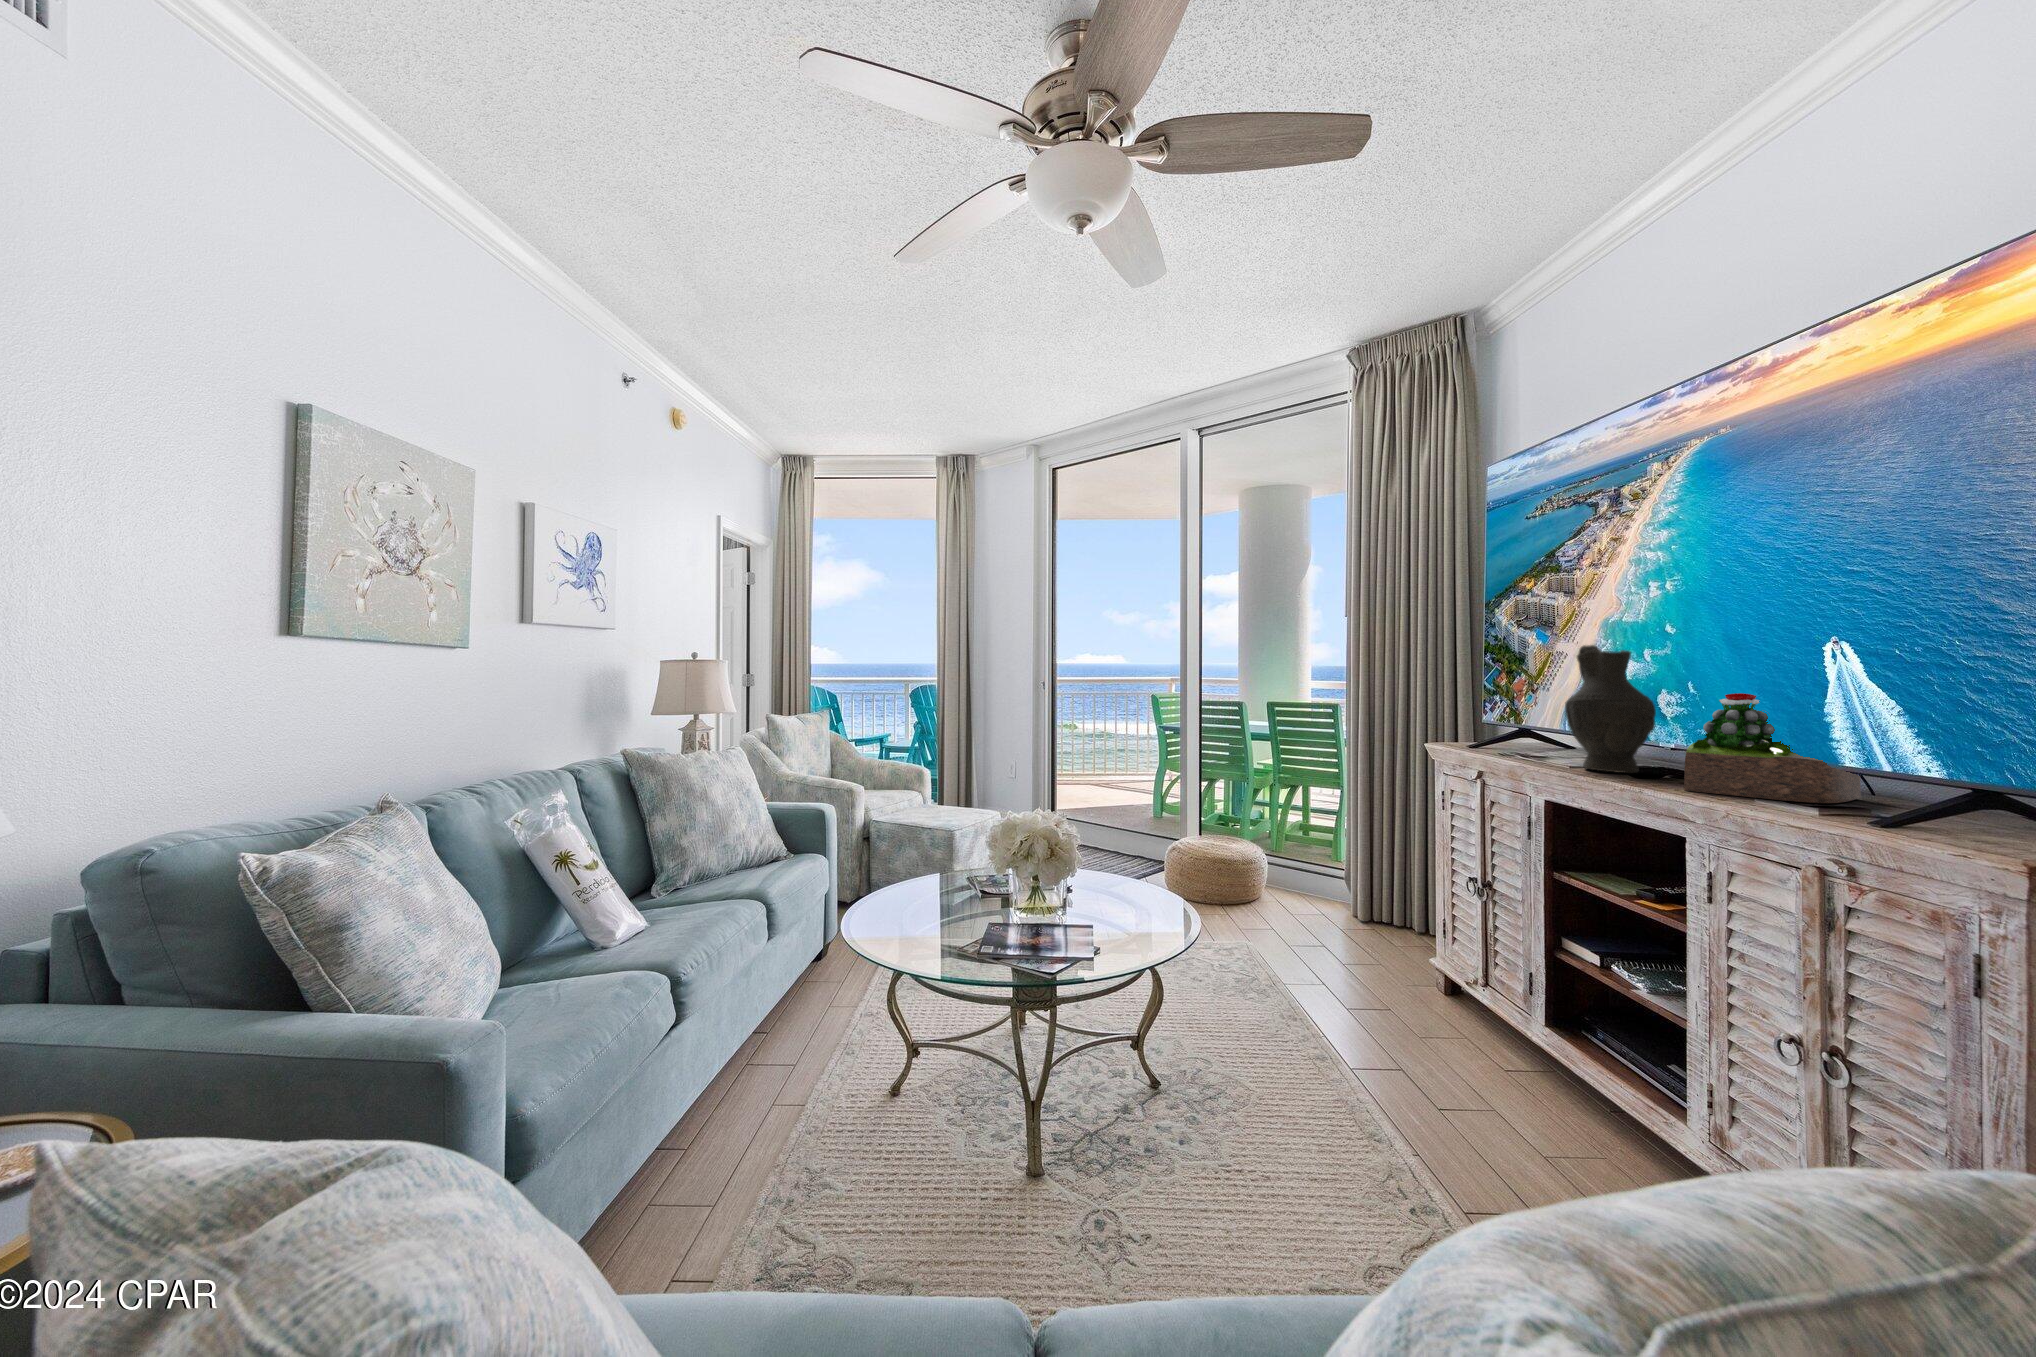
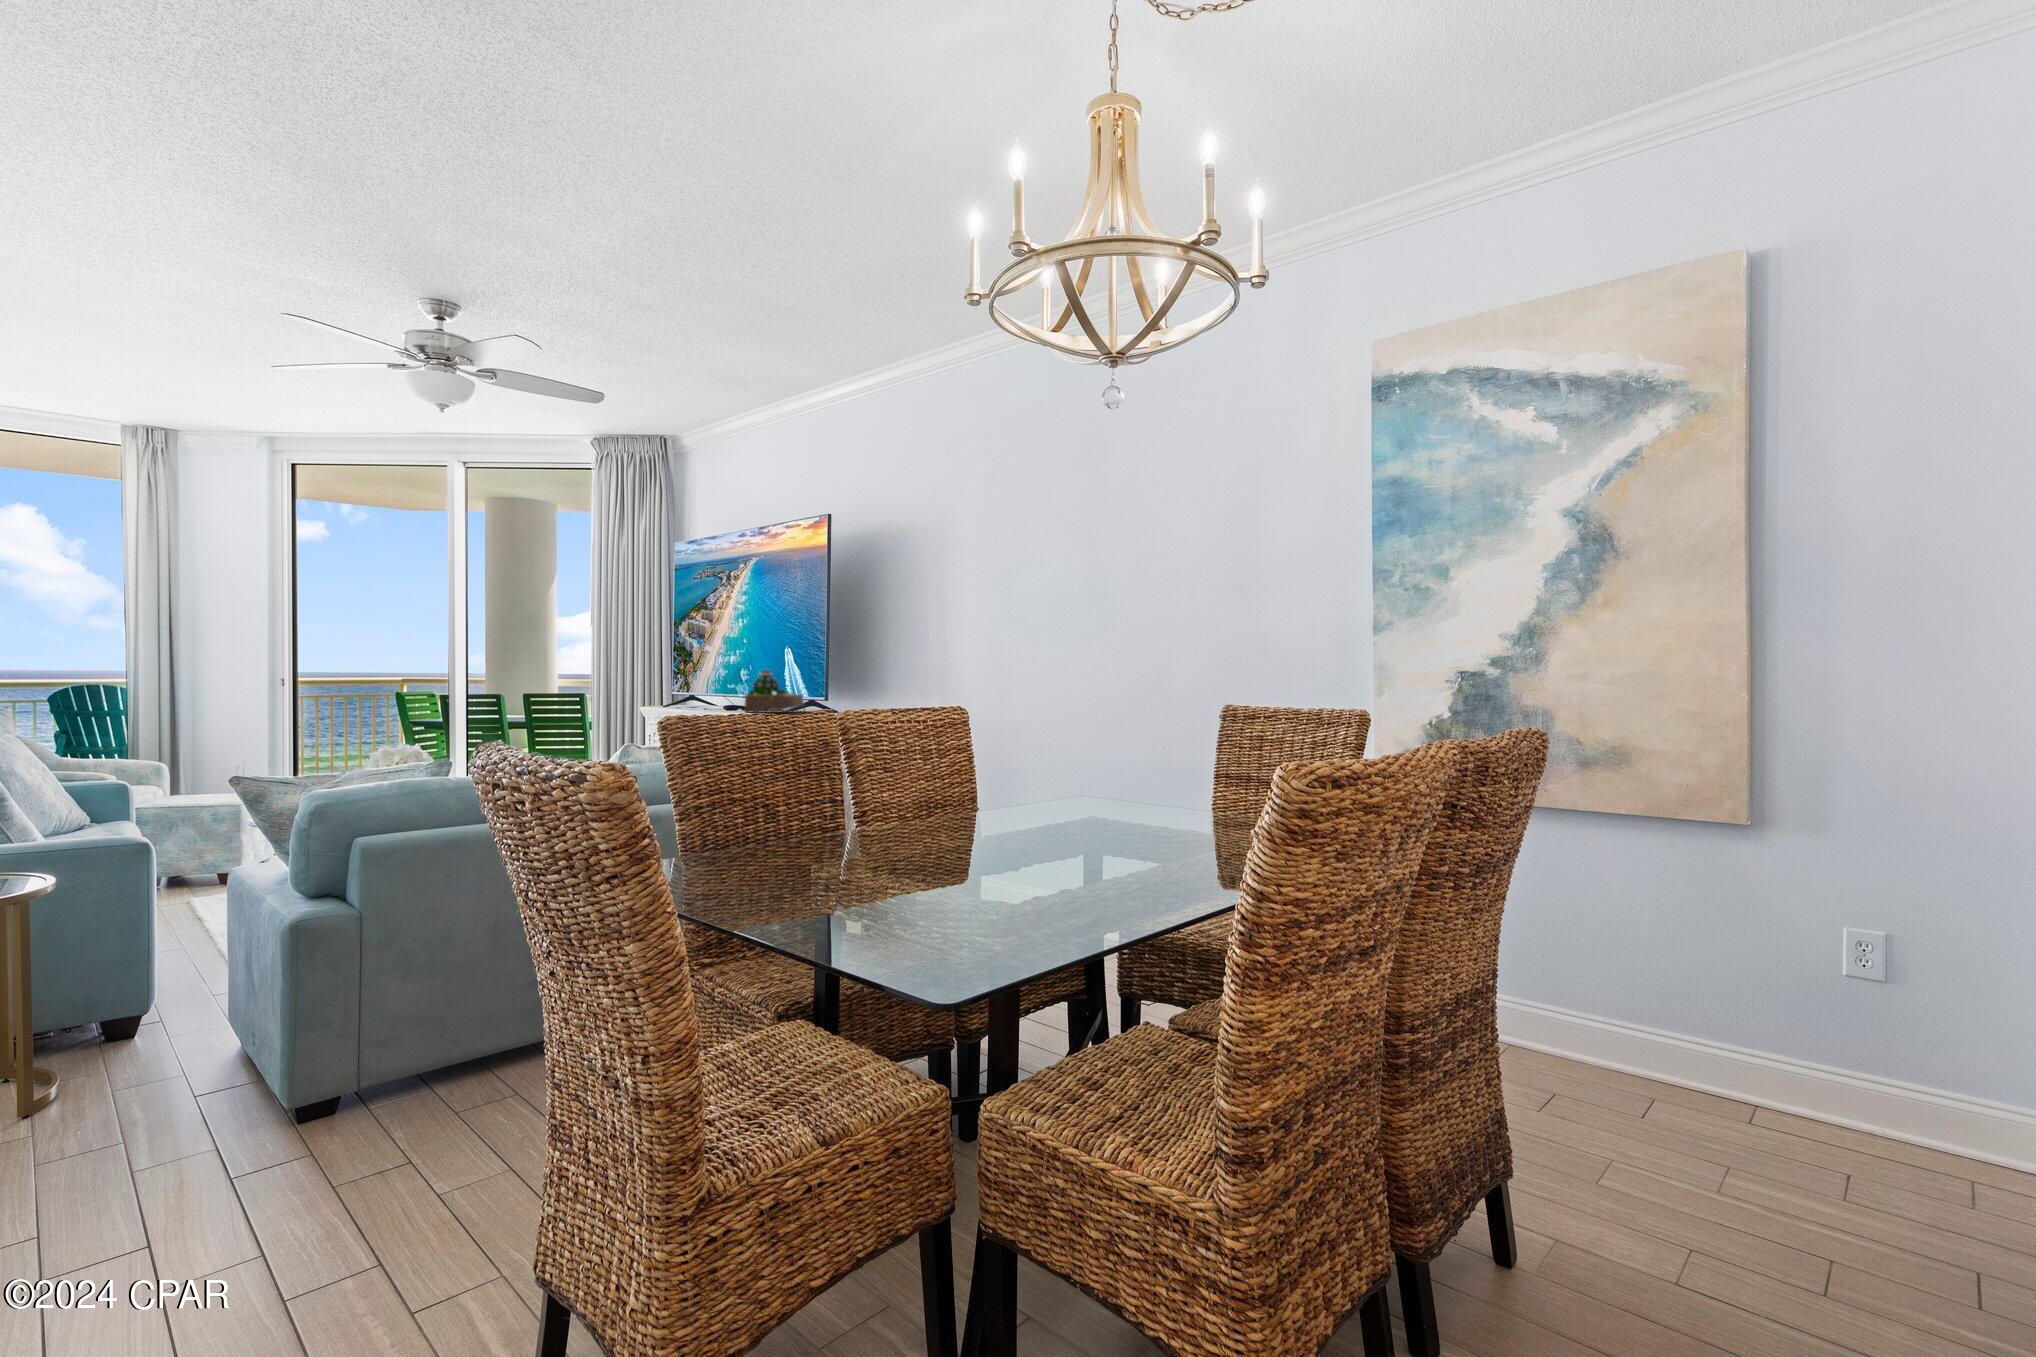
decorative vase: present [1565,645,1656,773] -> none [704,648,742,710]

